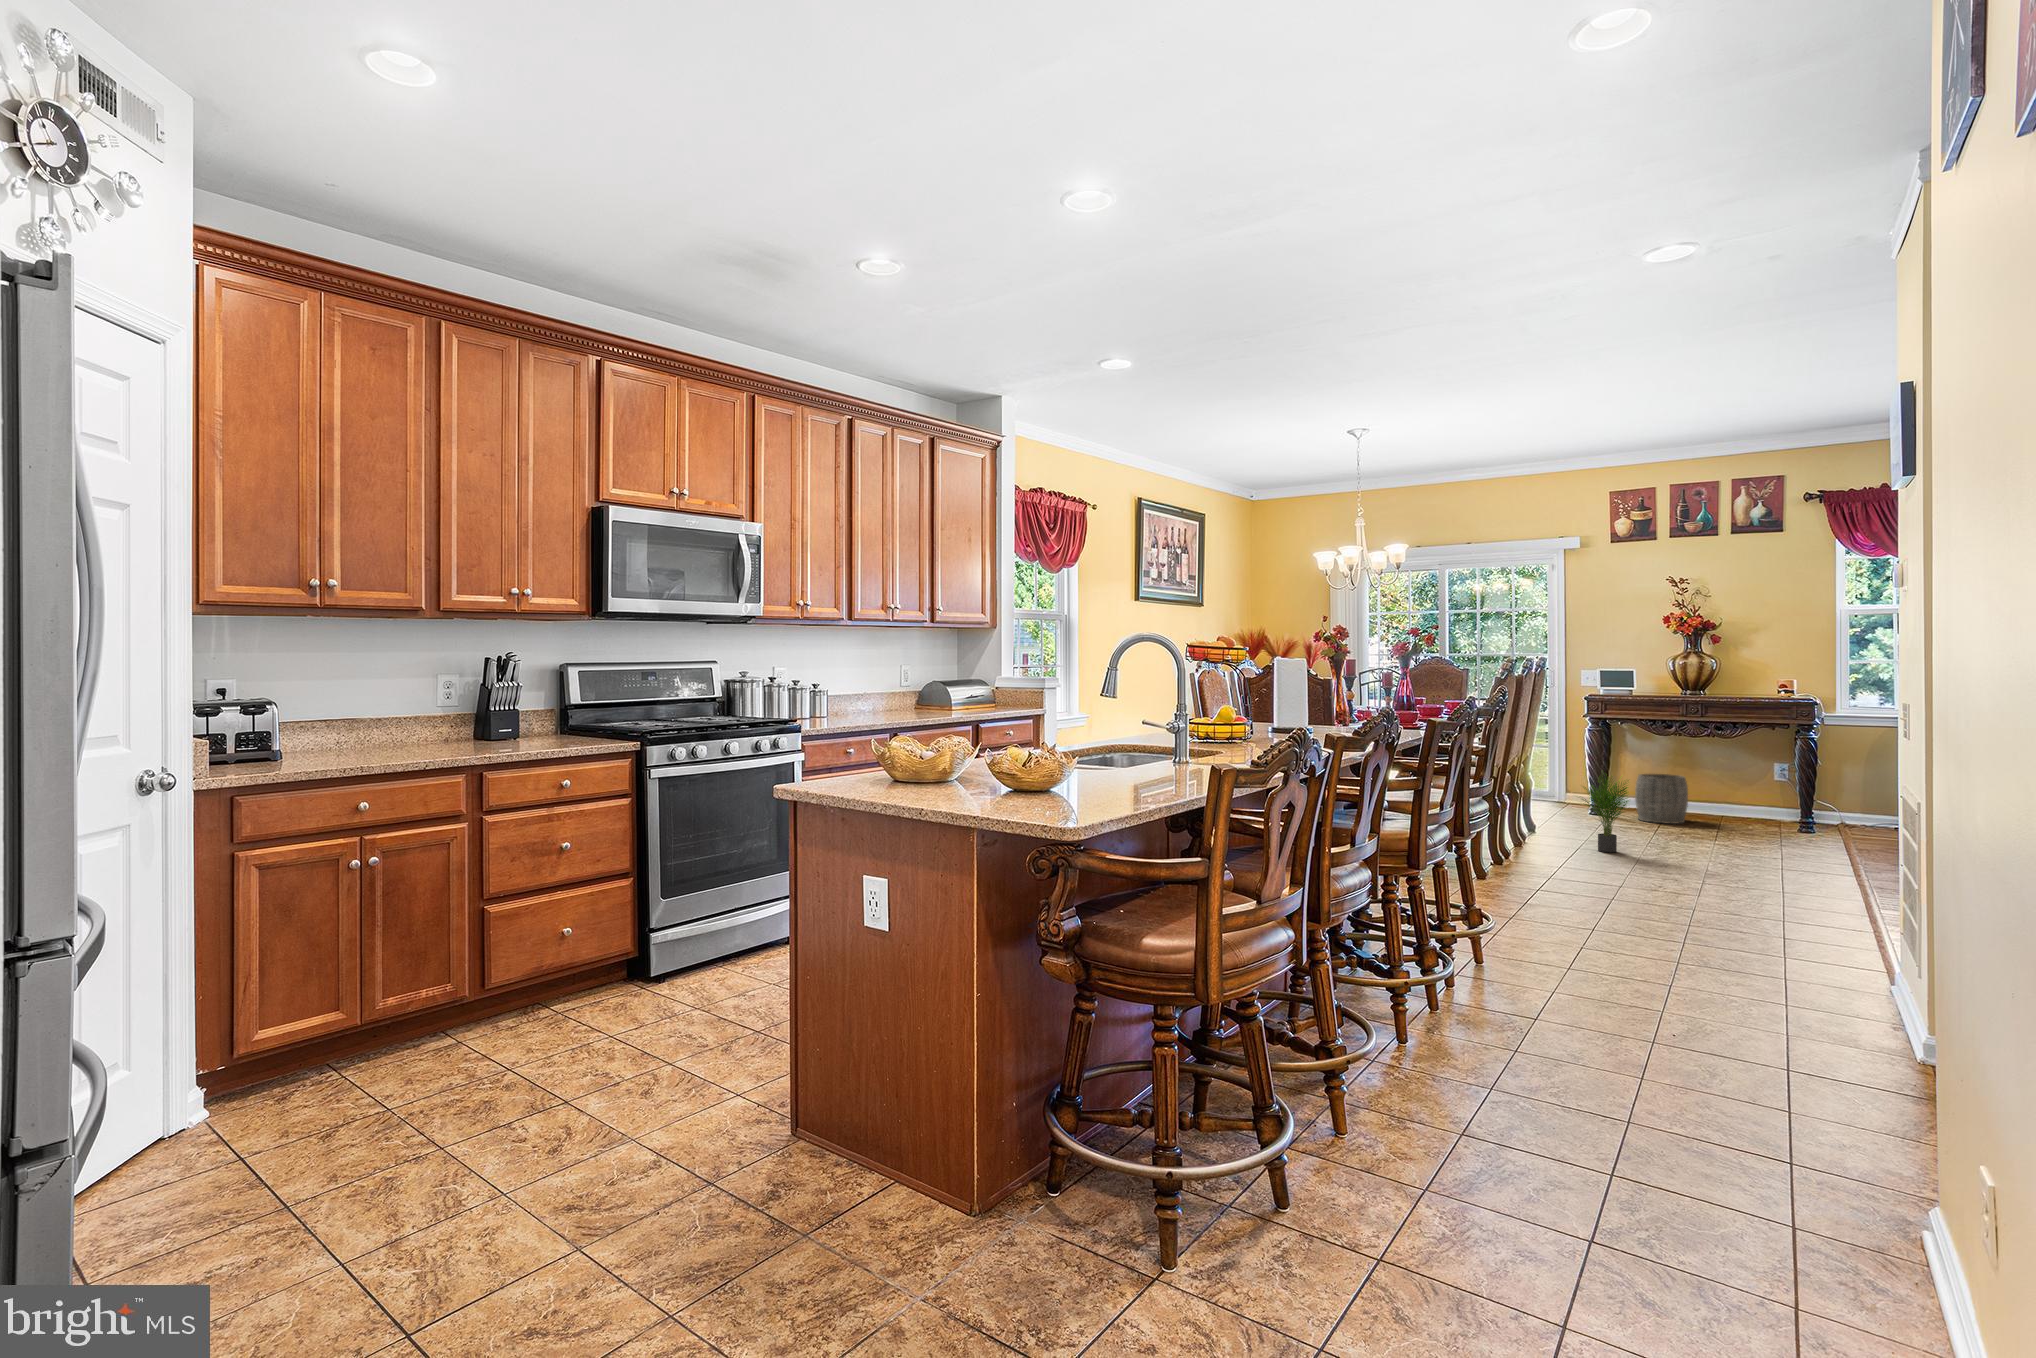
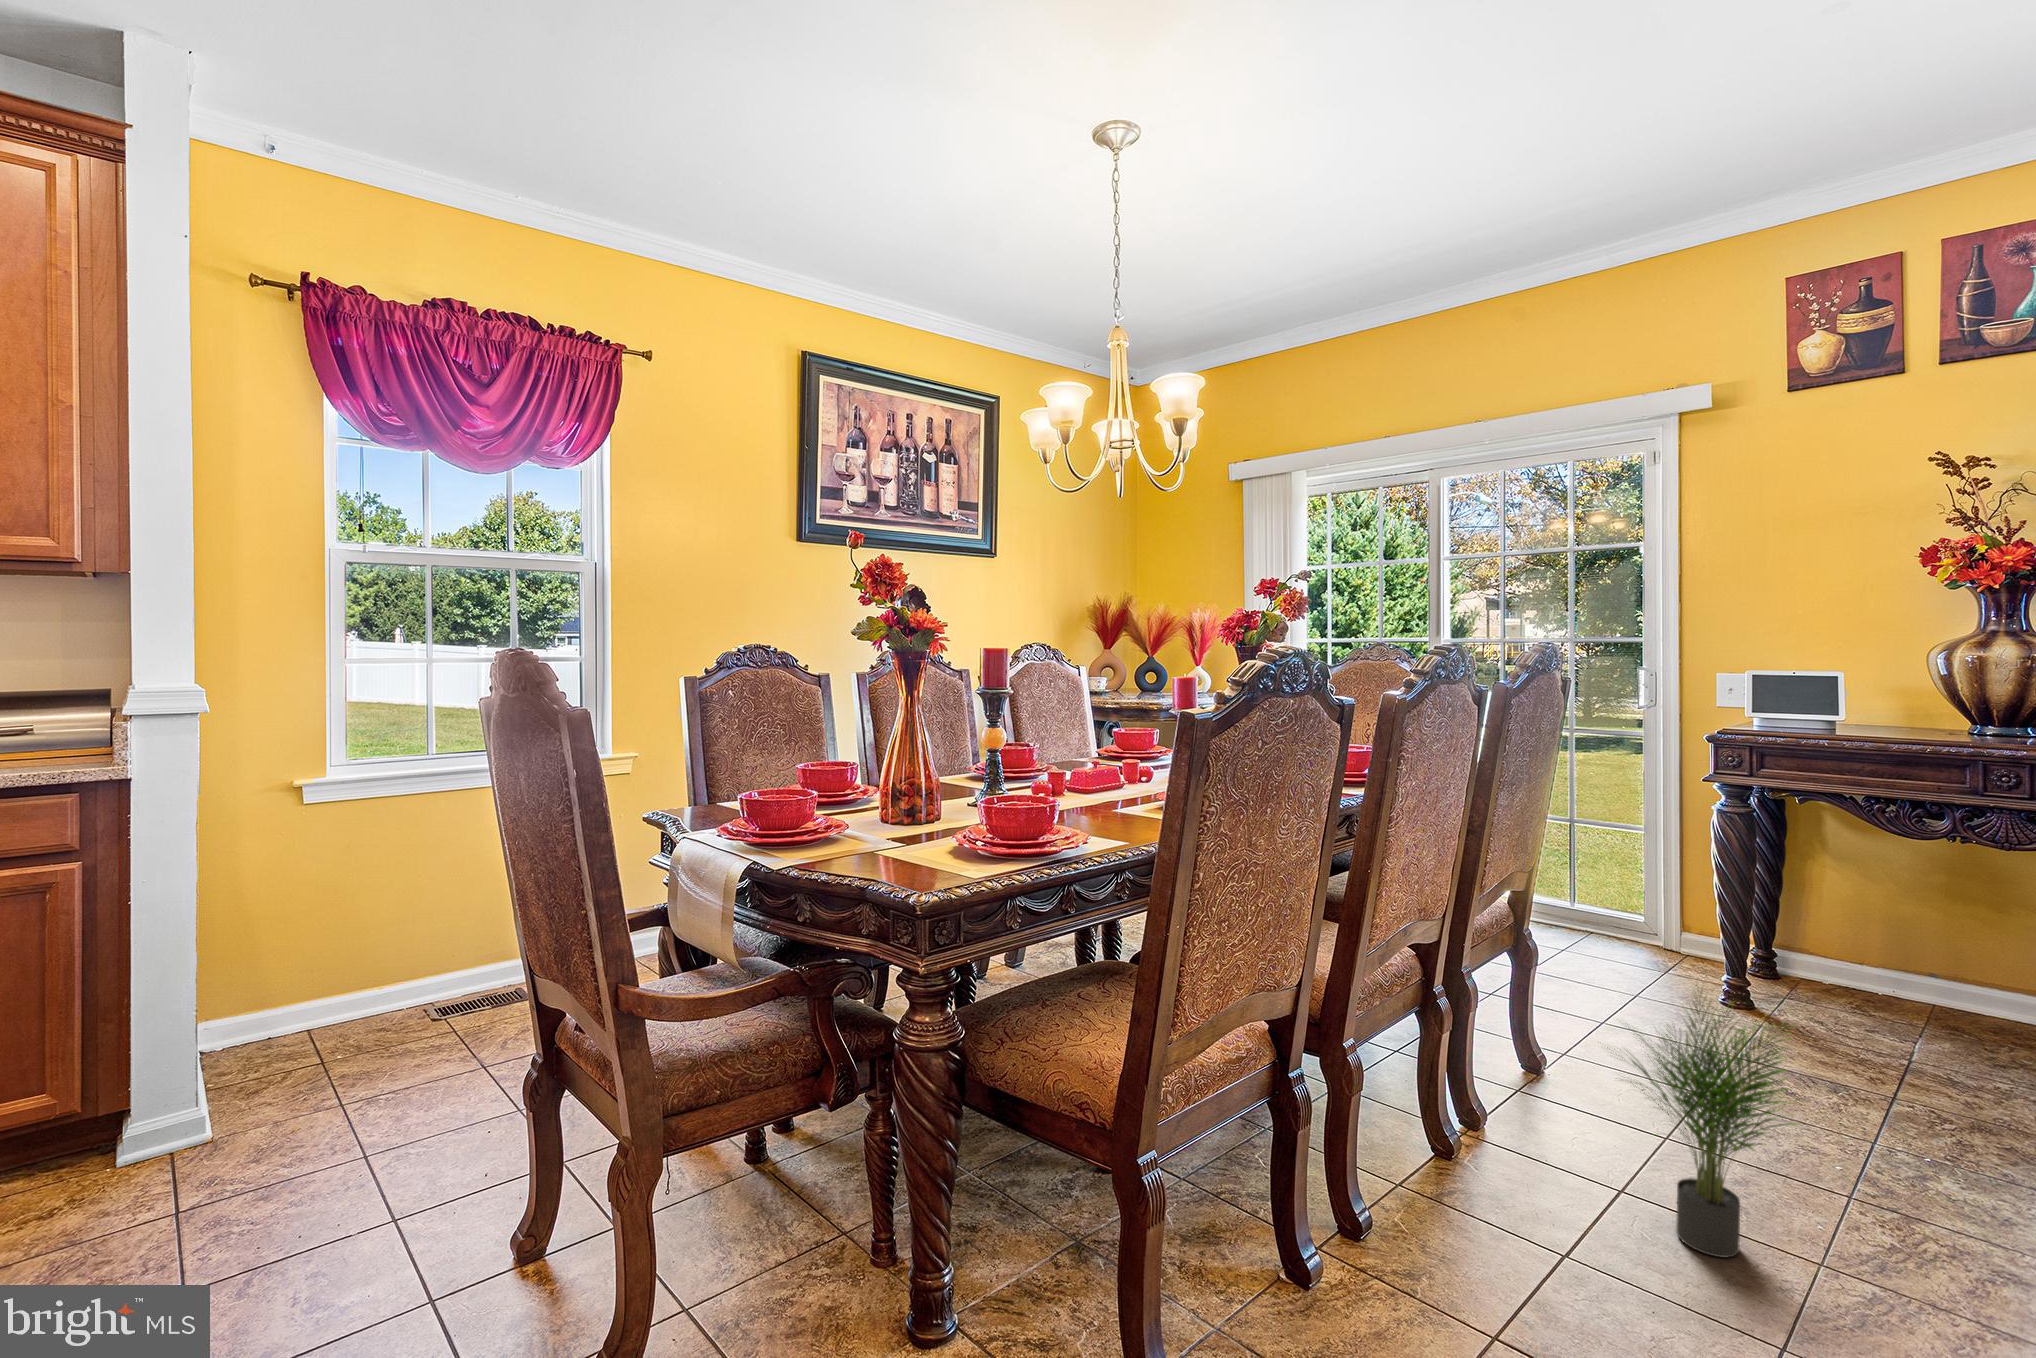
woven basket: present [1635,774,1688,824] -> none [1832,926,1986,1072]

